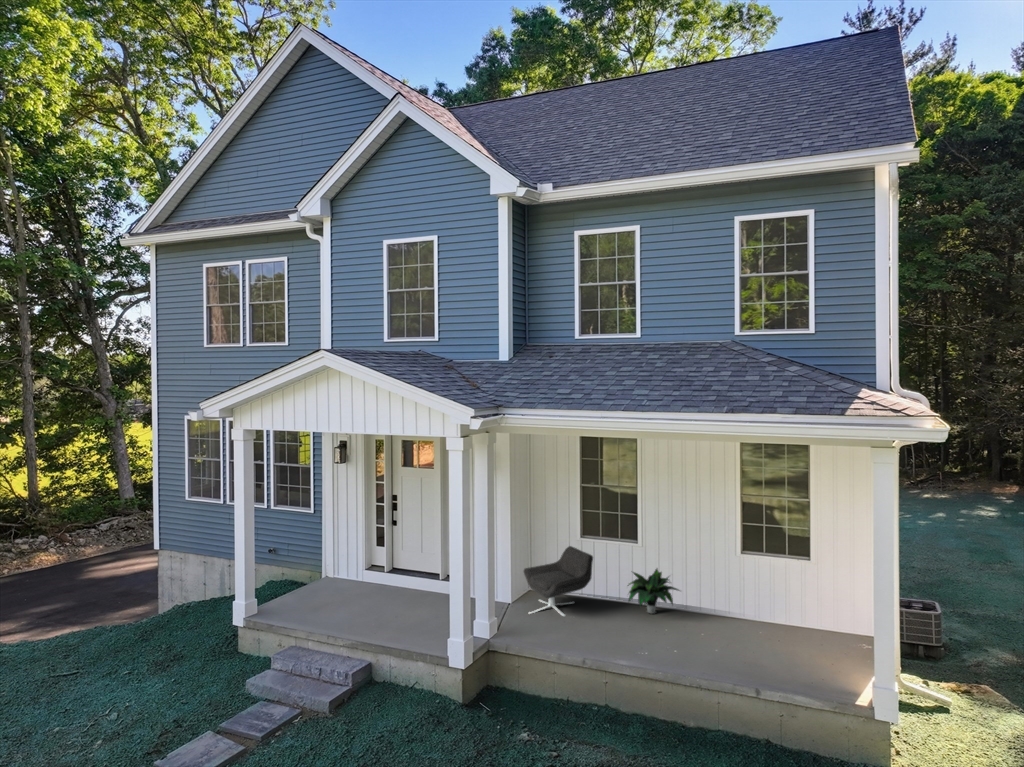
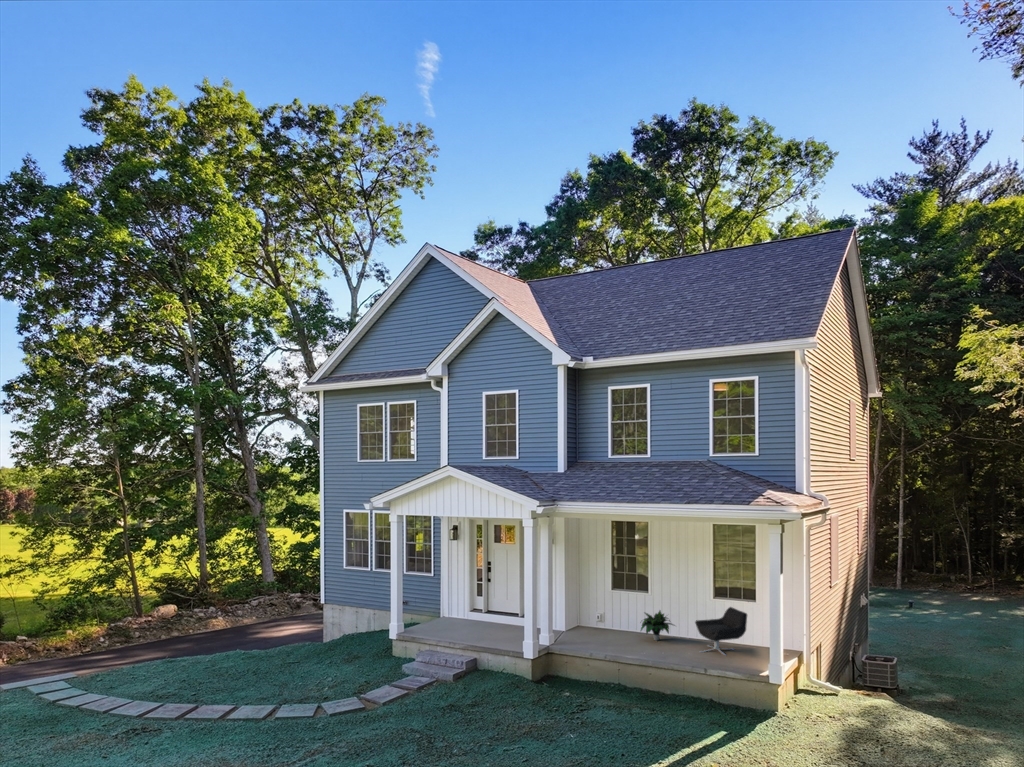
lounge chair: present [524,546,593,616] -> present [695,607,747,655]

